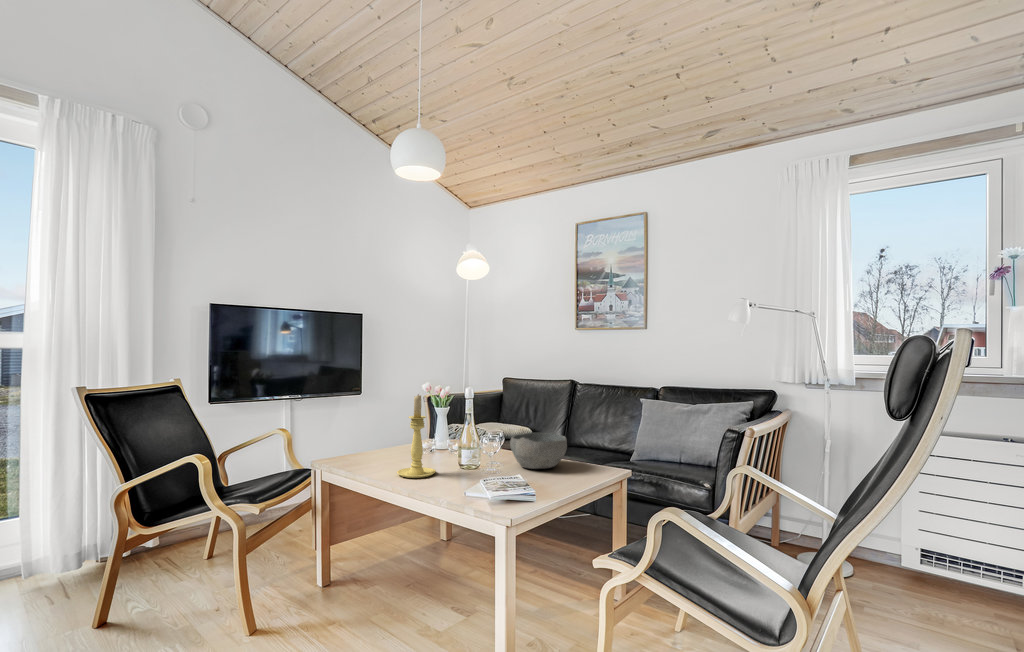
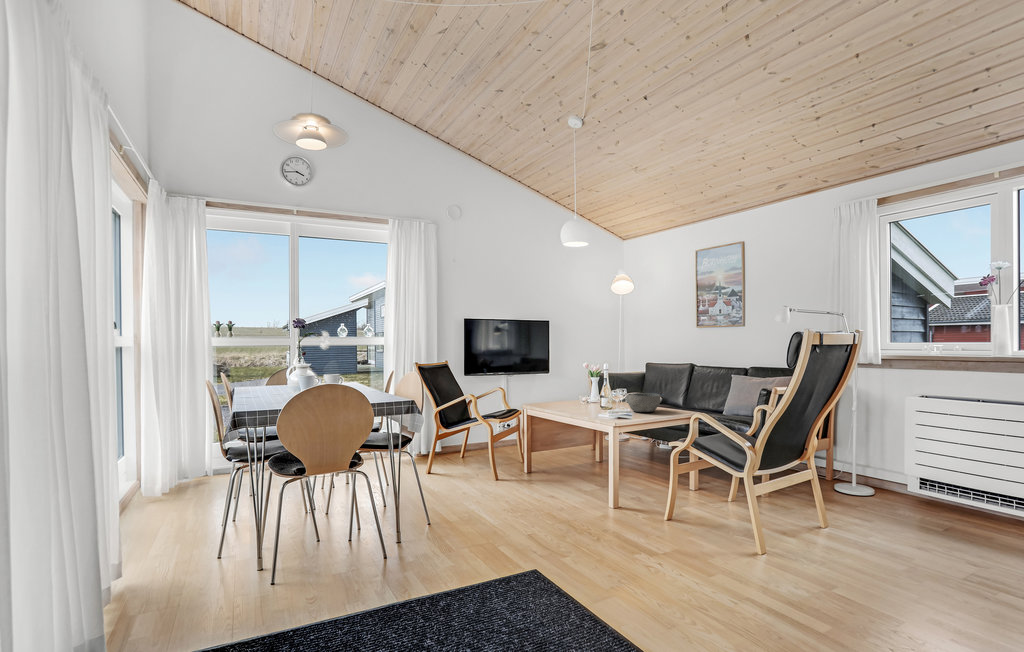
candle holder: present [397,395,436,478] -> none [563,369,584,413]

